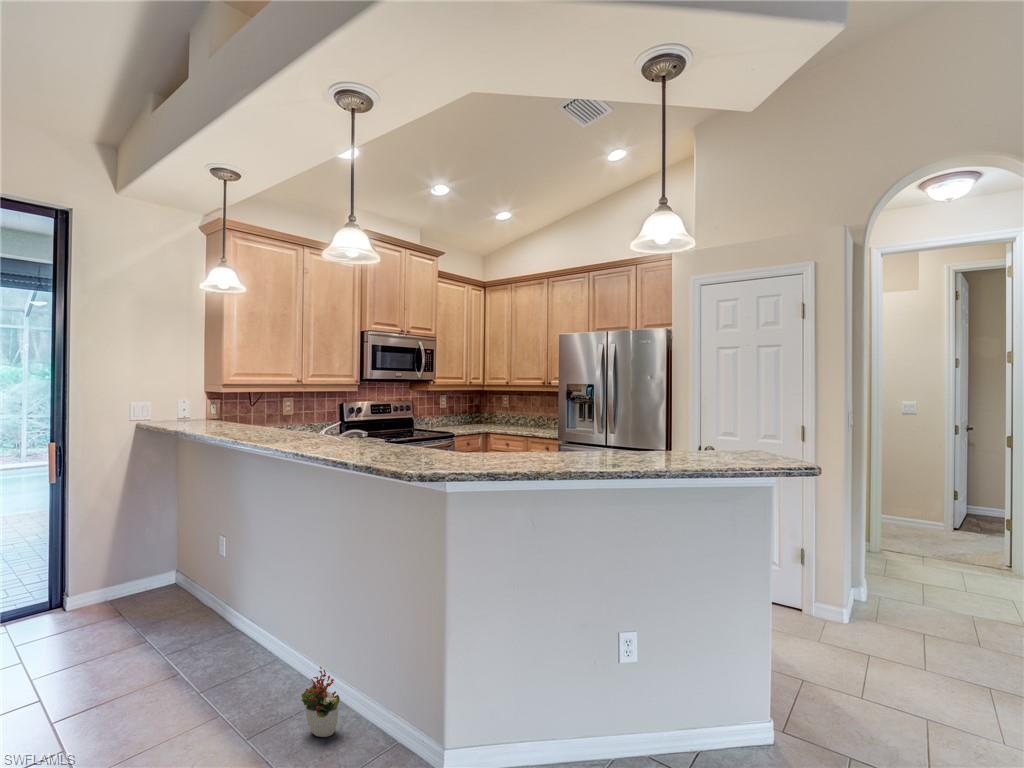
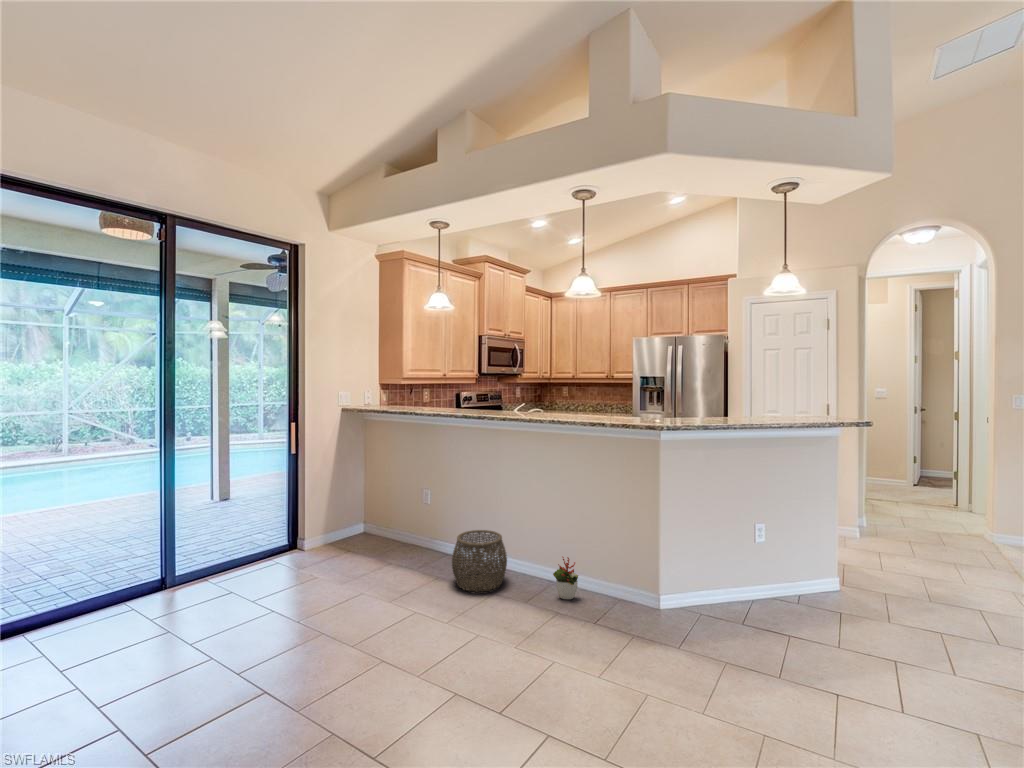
woven basket: none [175,608,271,712] -> present [452,530,507,592]

